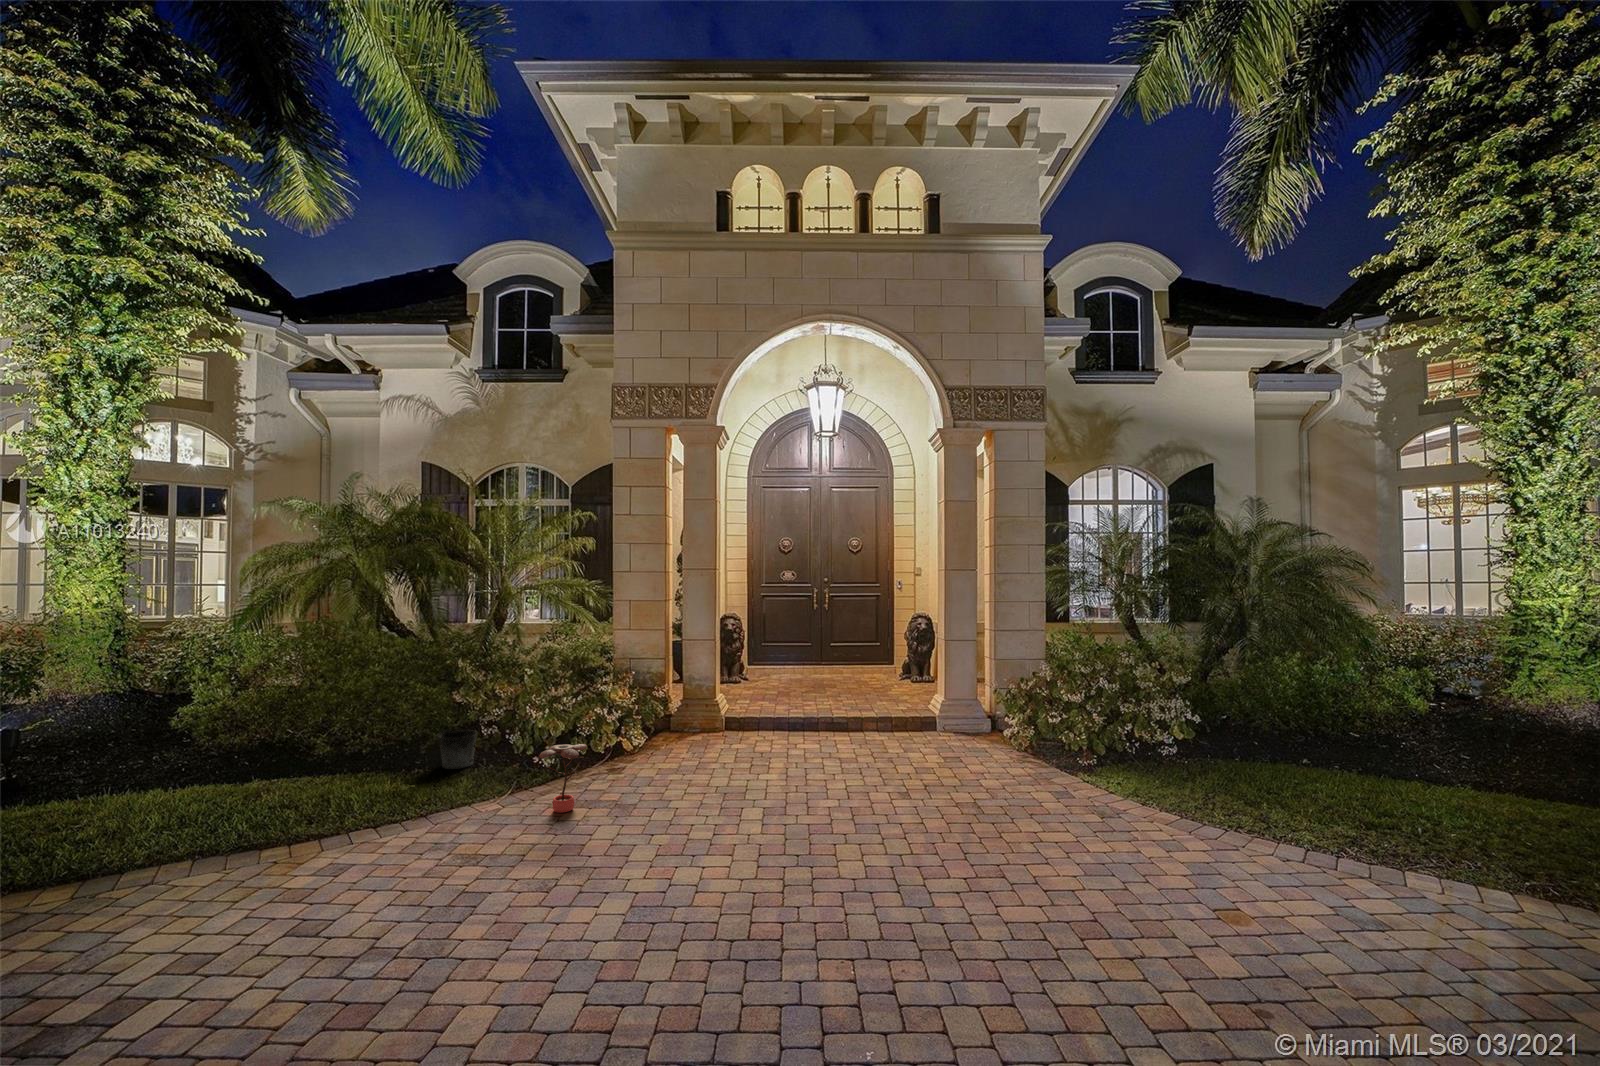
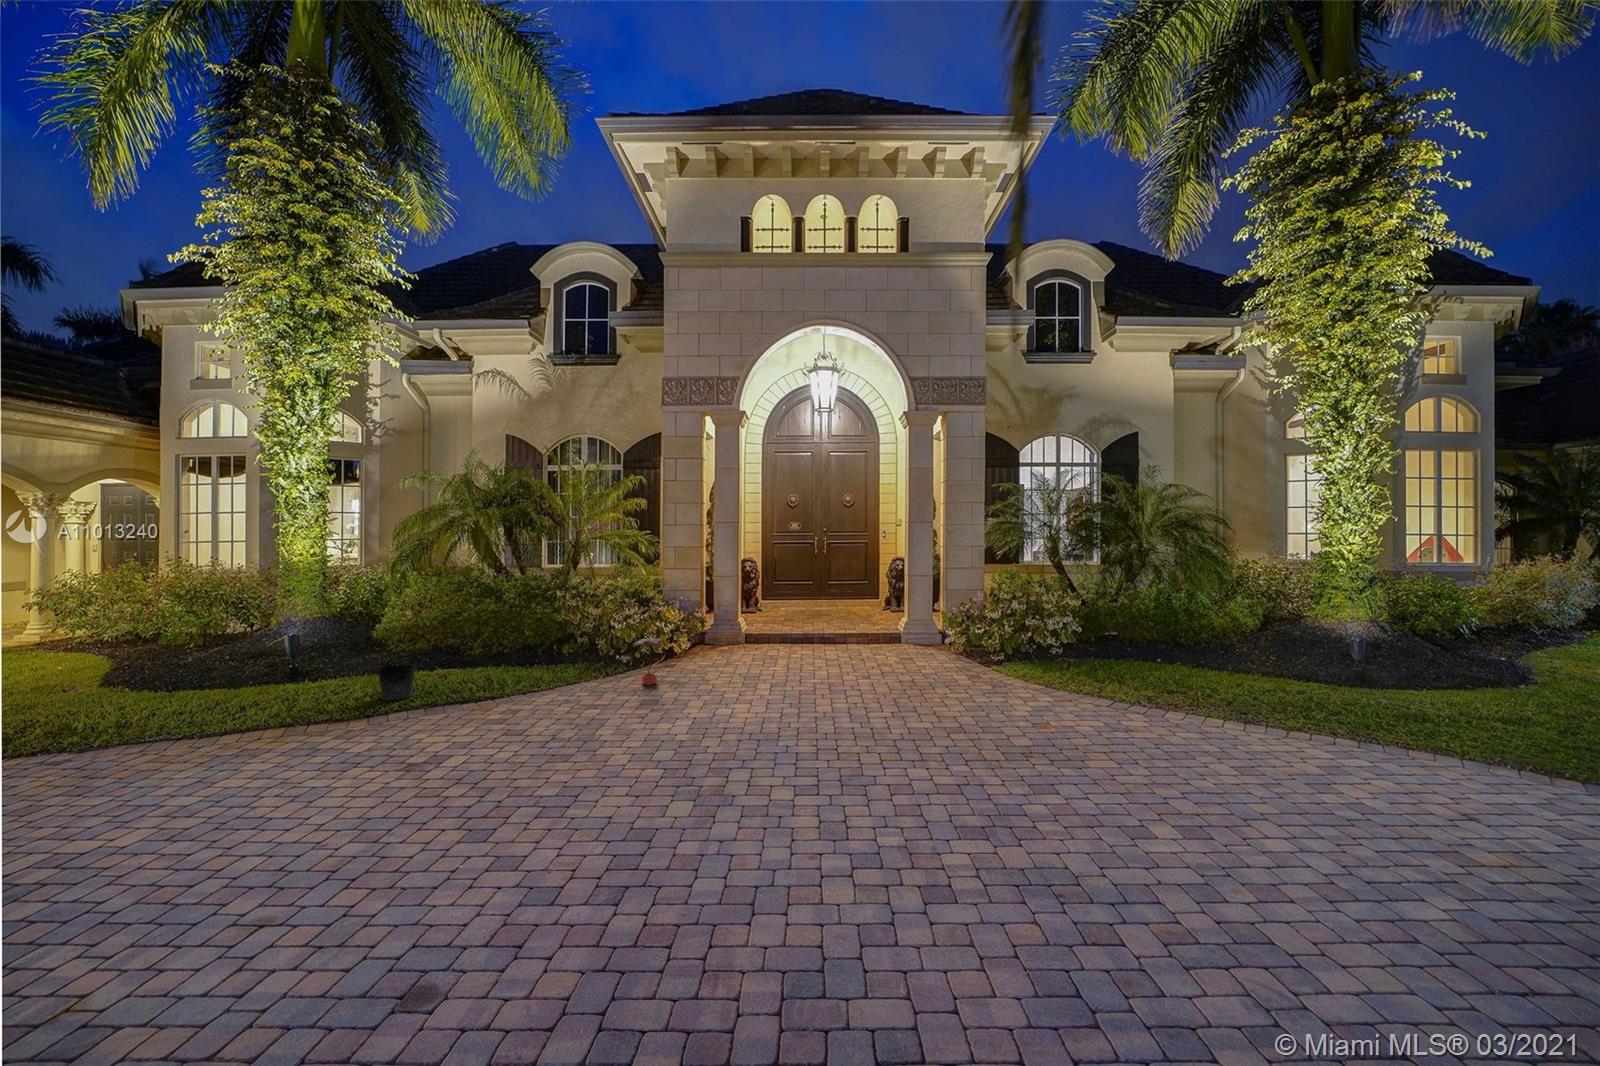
bucket: present [437,729,477,769] -> present [376,664,415,700]

